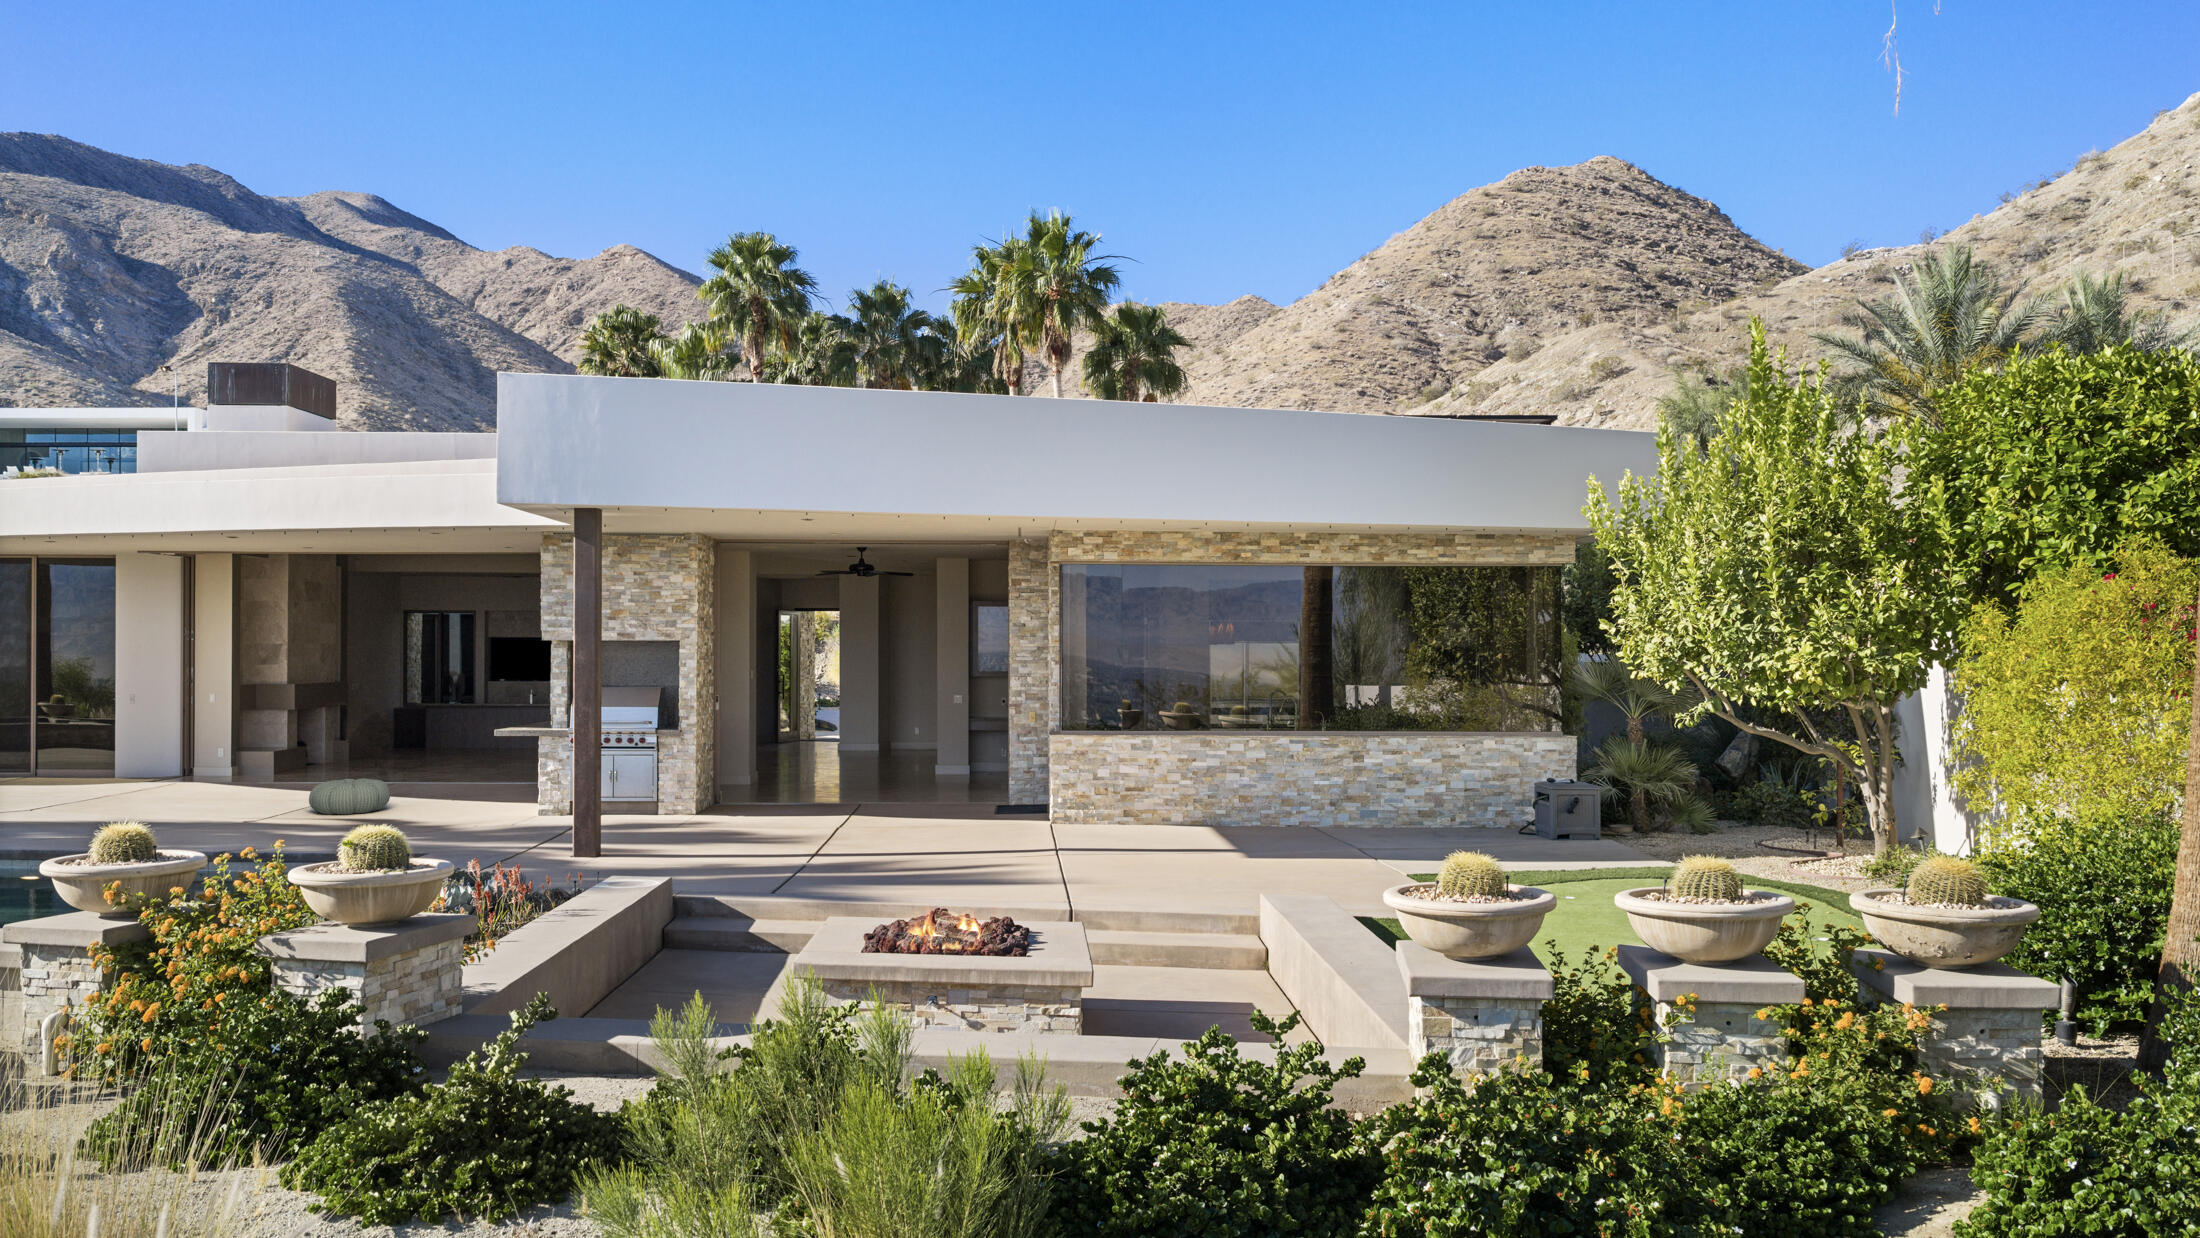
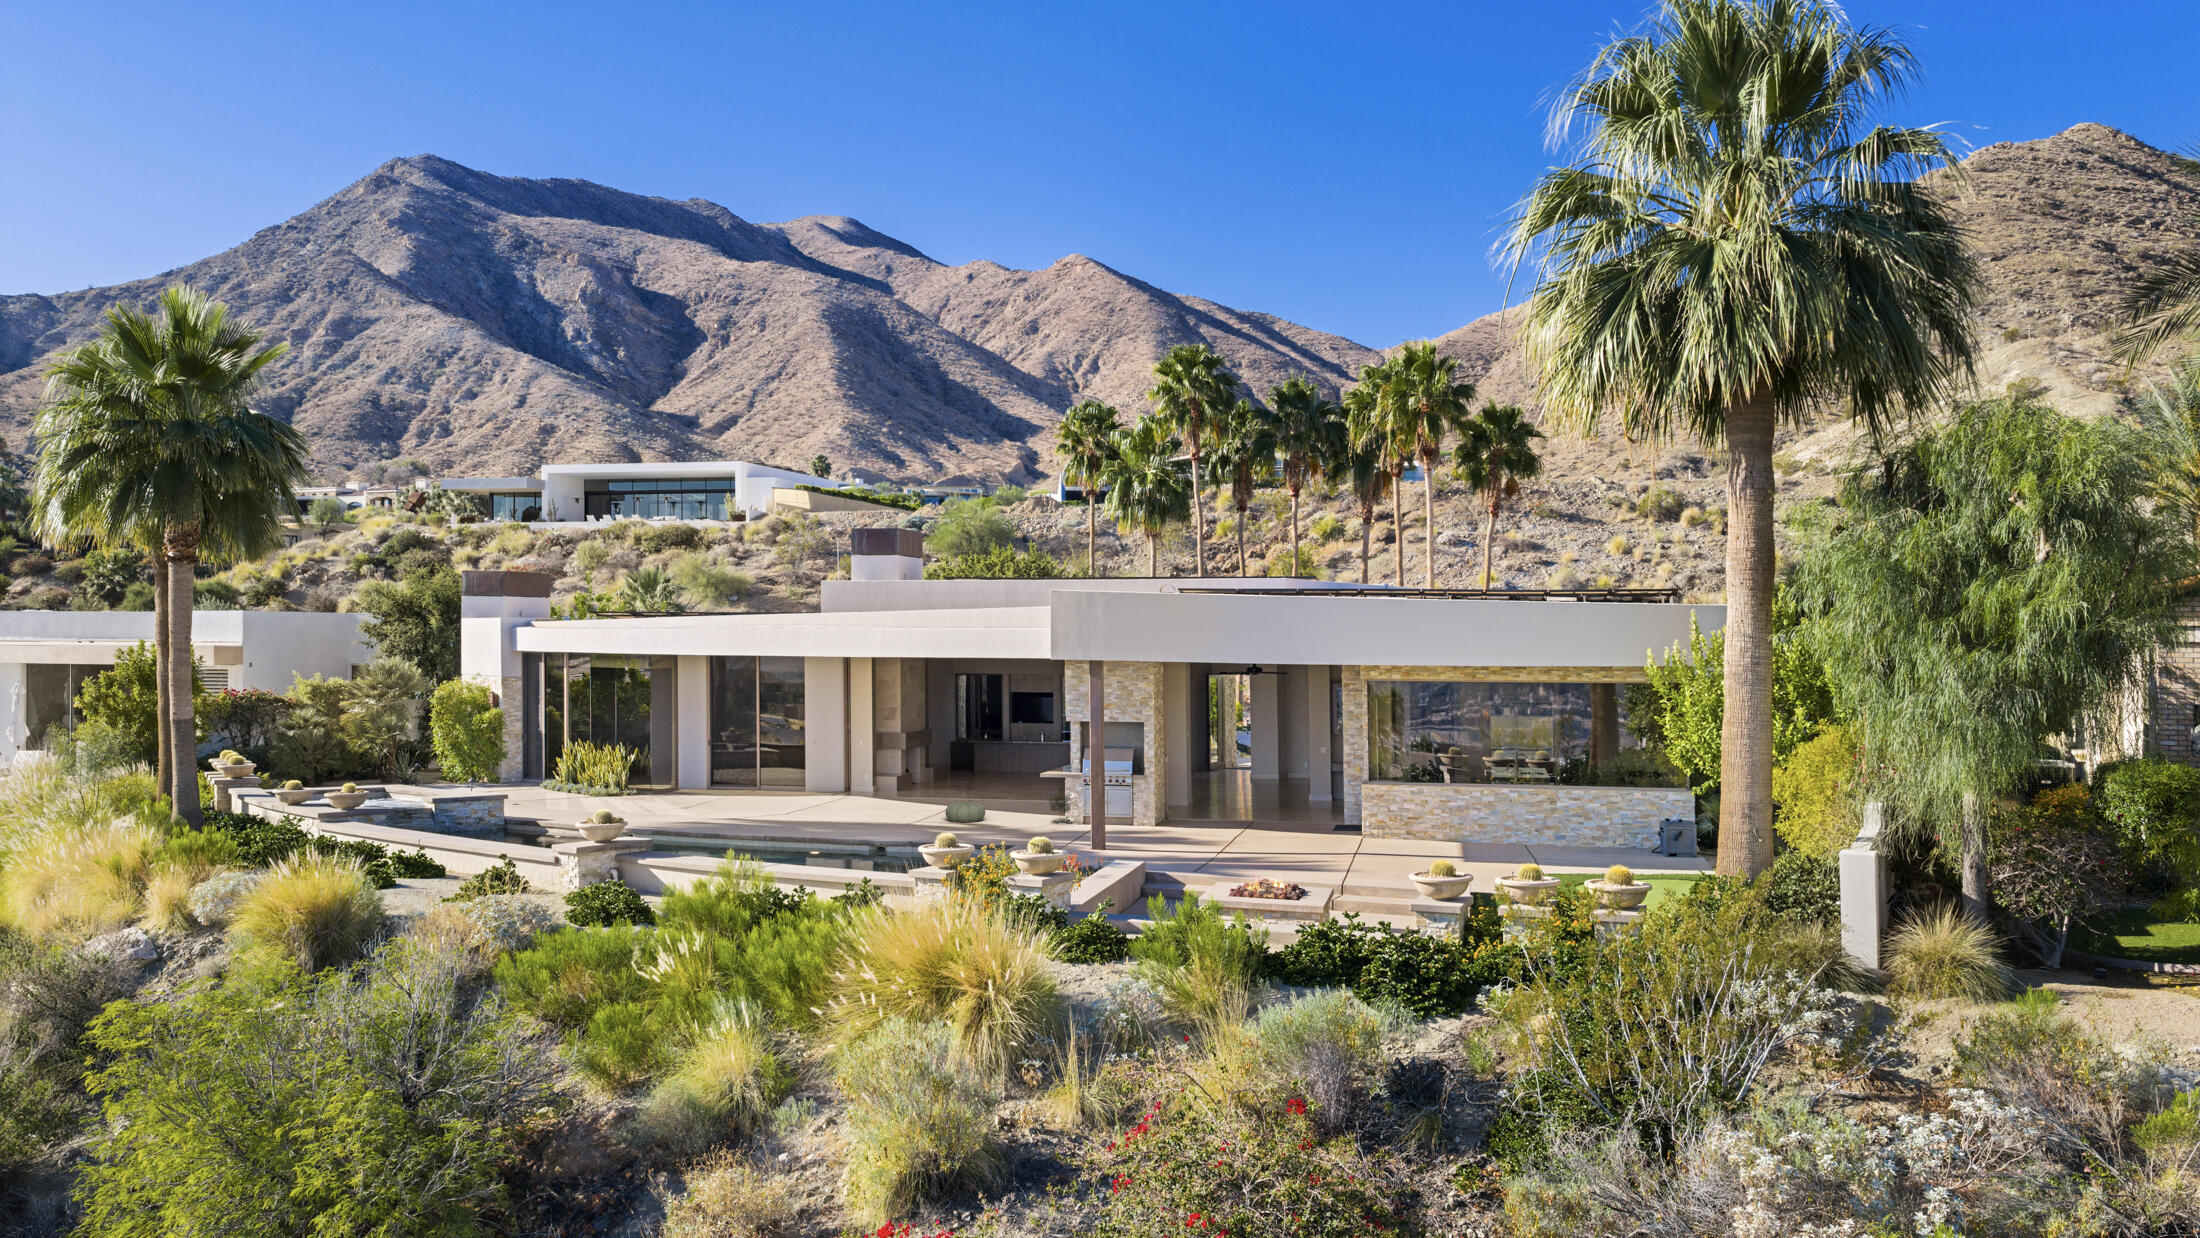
potted tree: none [506,742,556,812] -> present [1049,787,1072,824]

